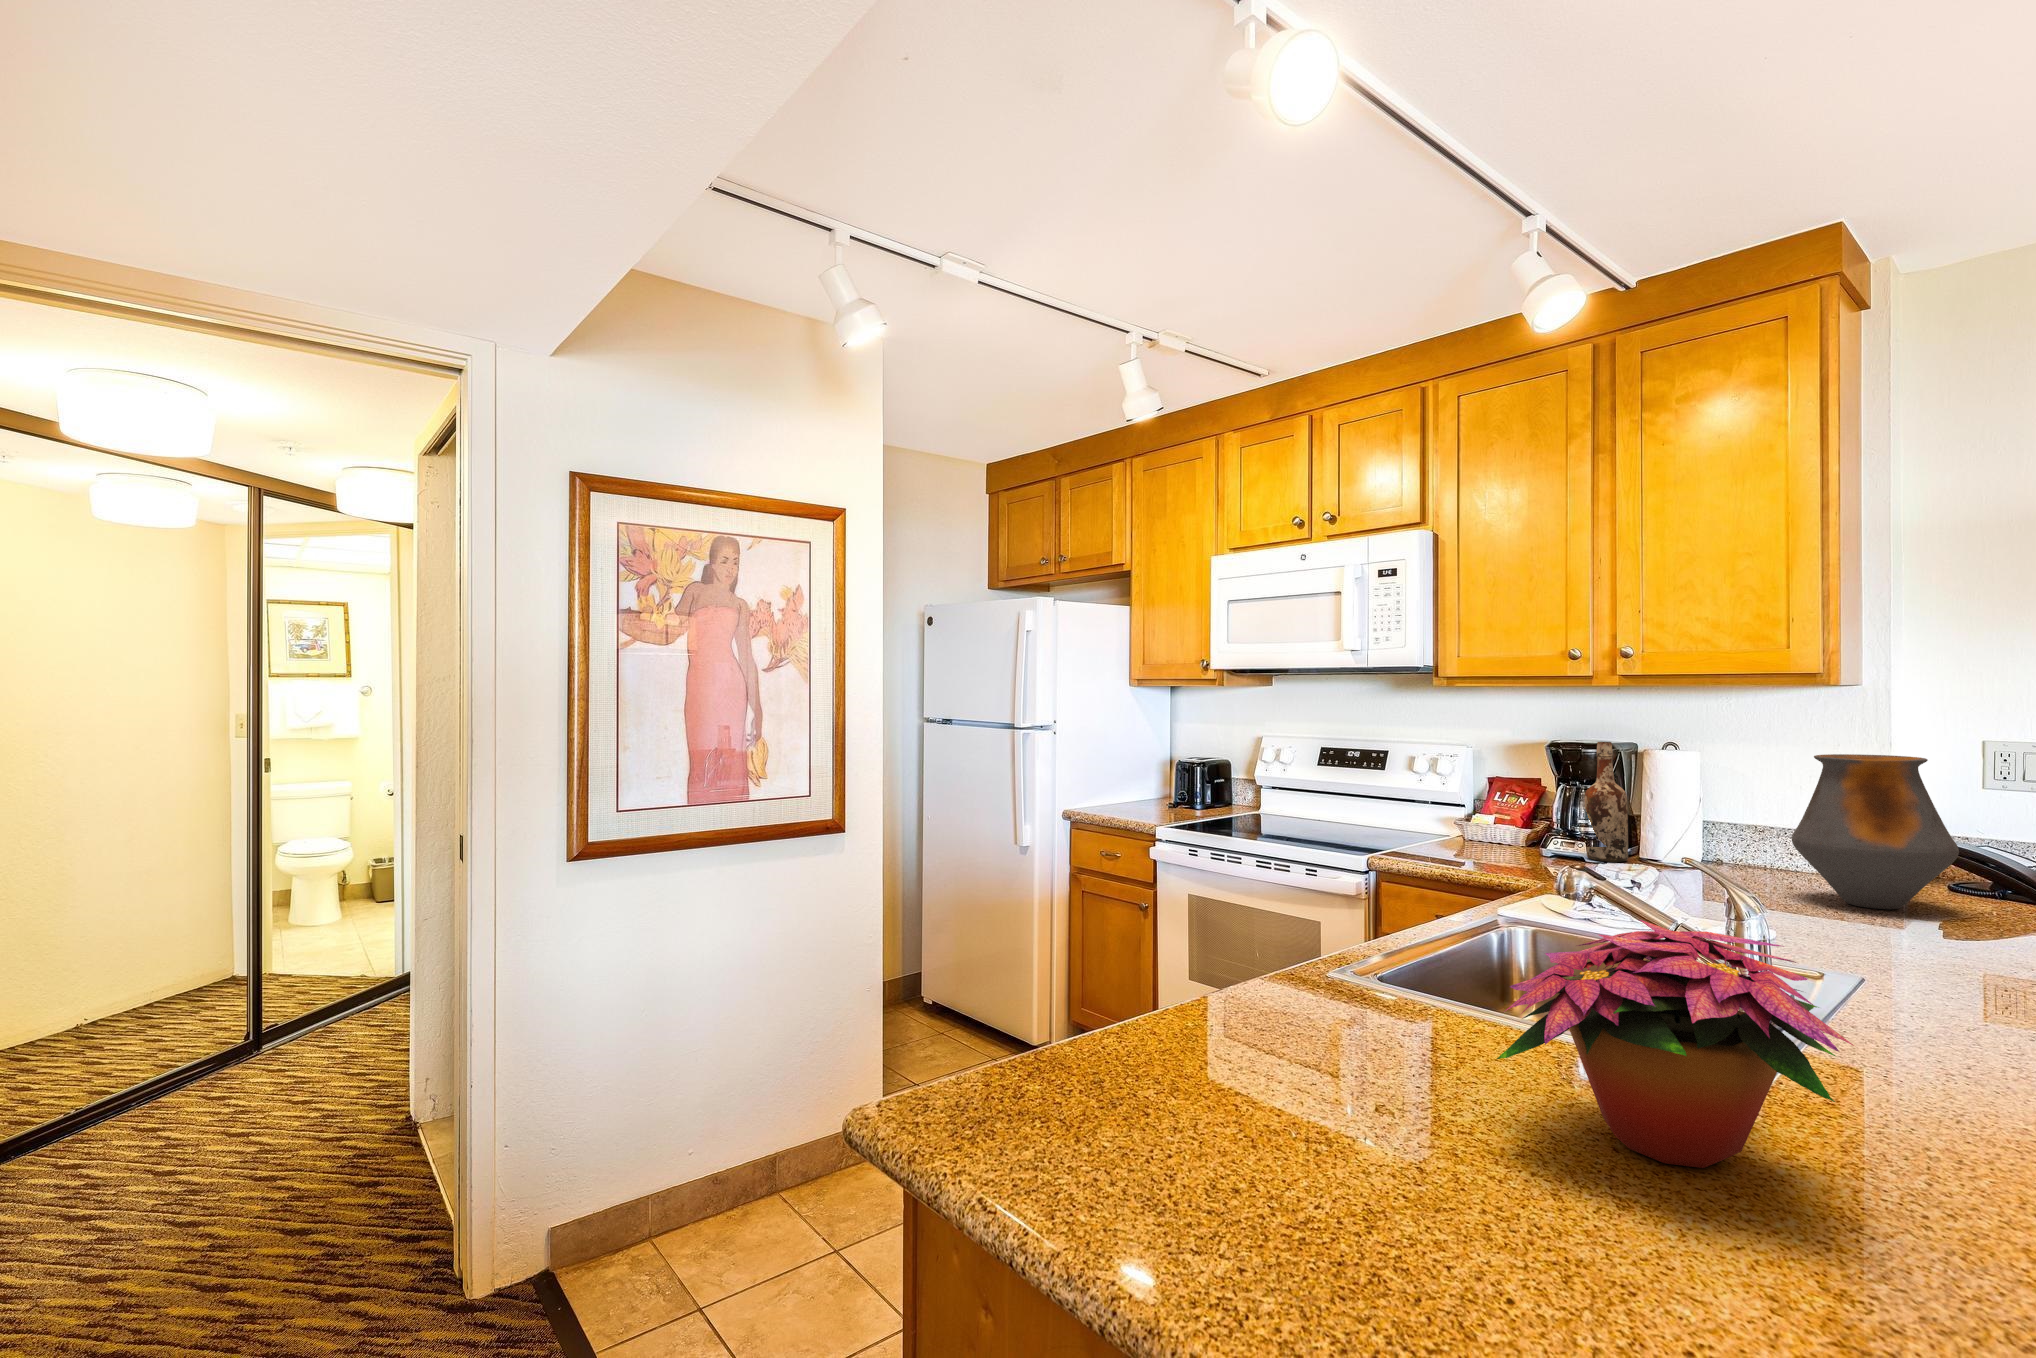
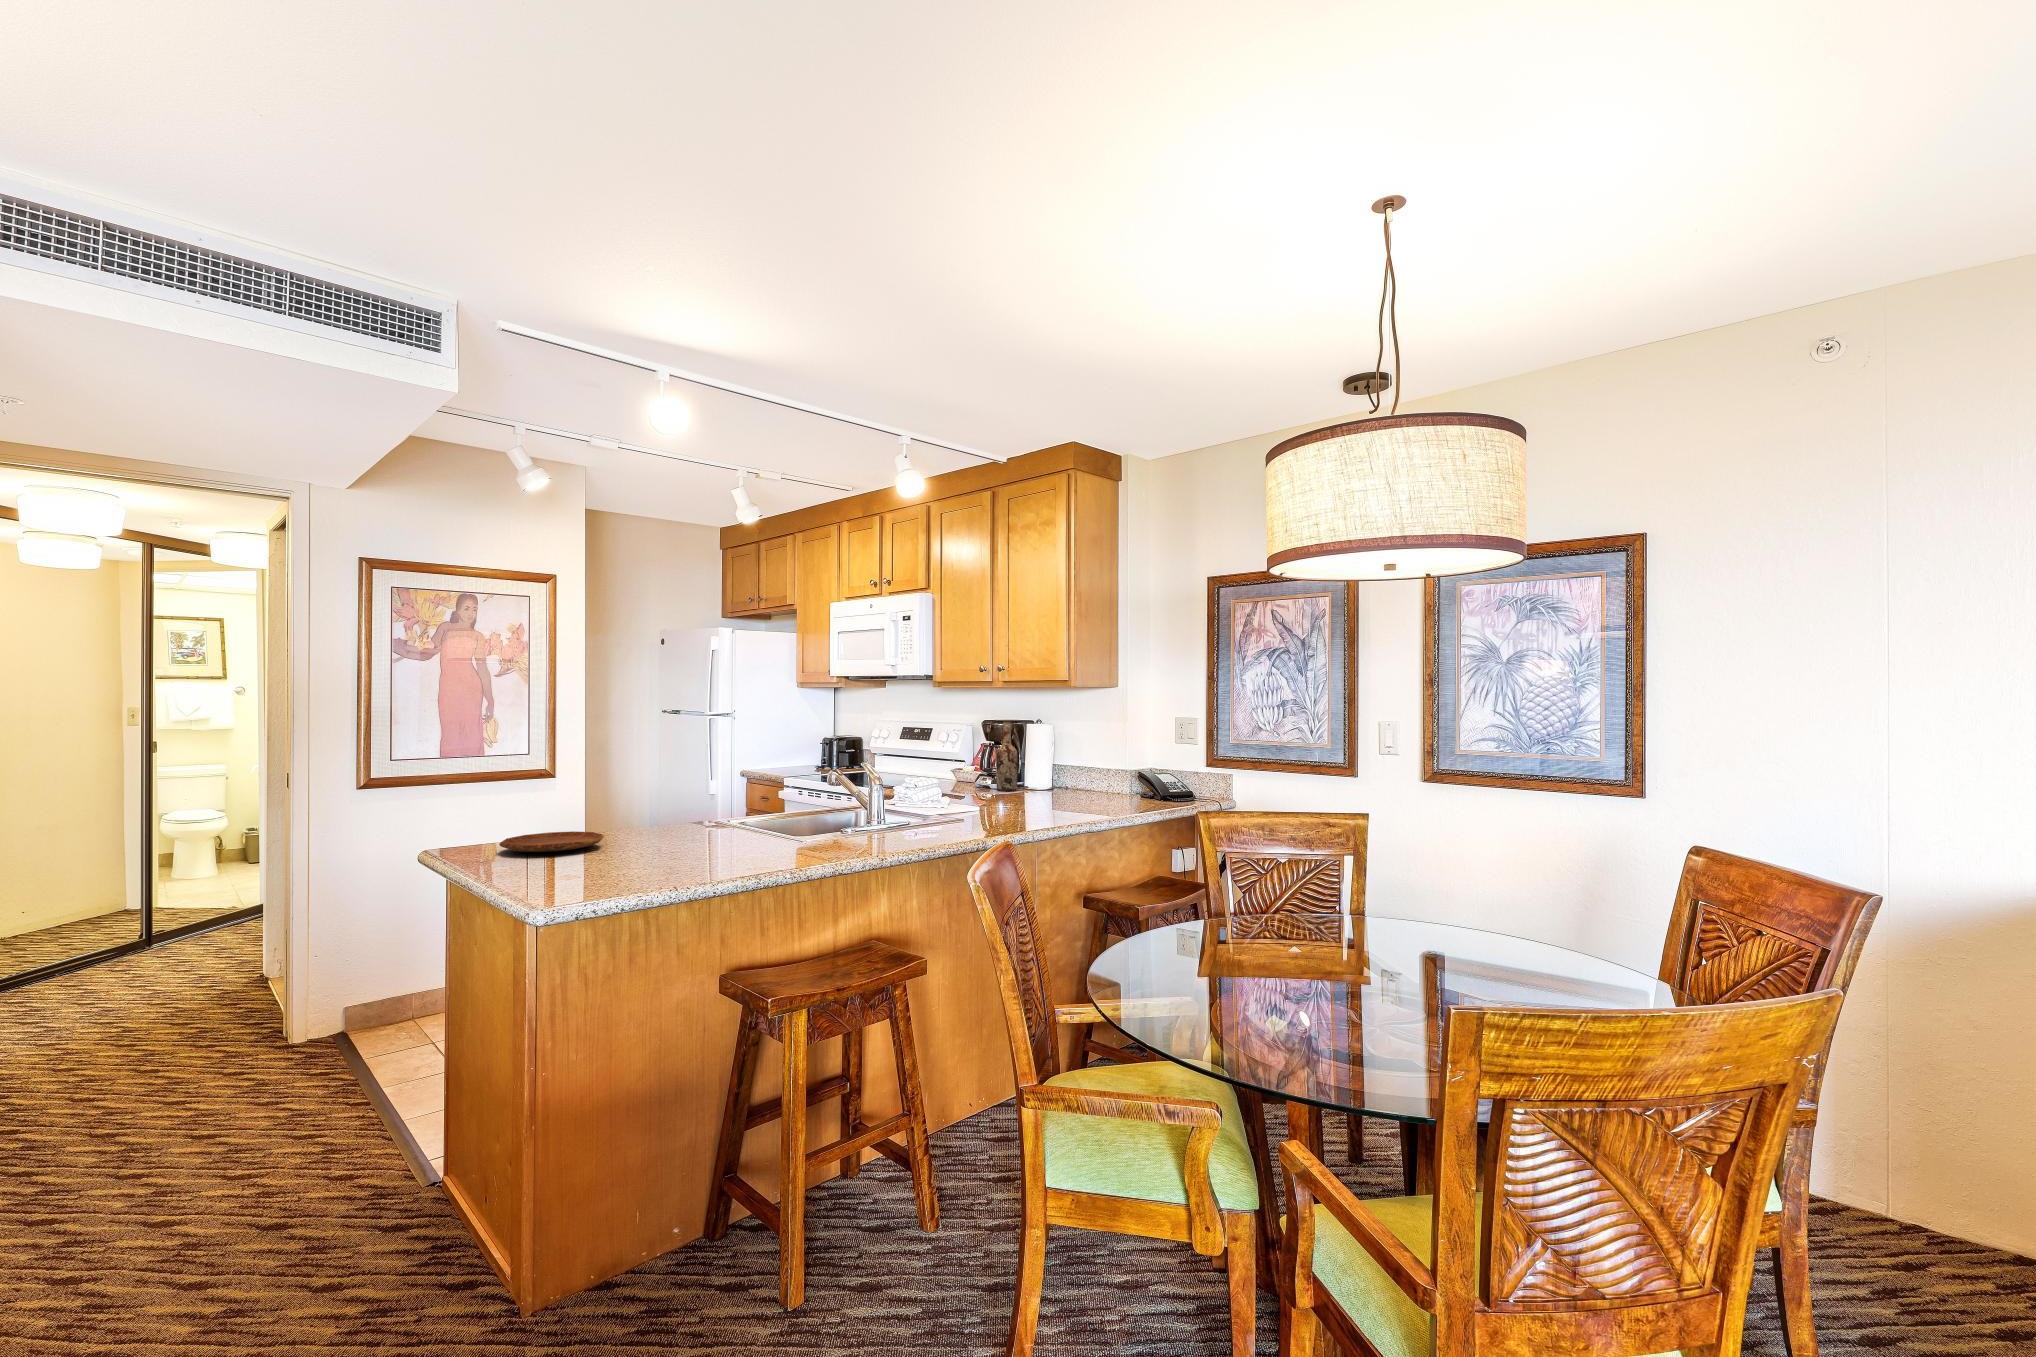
vase: present [1792,754,1959,909] -> none [1036,726,1101,805]
flower arrangement: present [1497,920,1854,1168] -> none [644,773,765,854]
tray: none [1077,1042,1331,1157] -> present [499,831,604,852]

